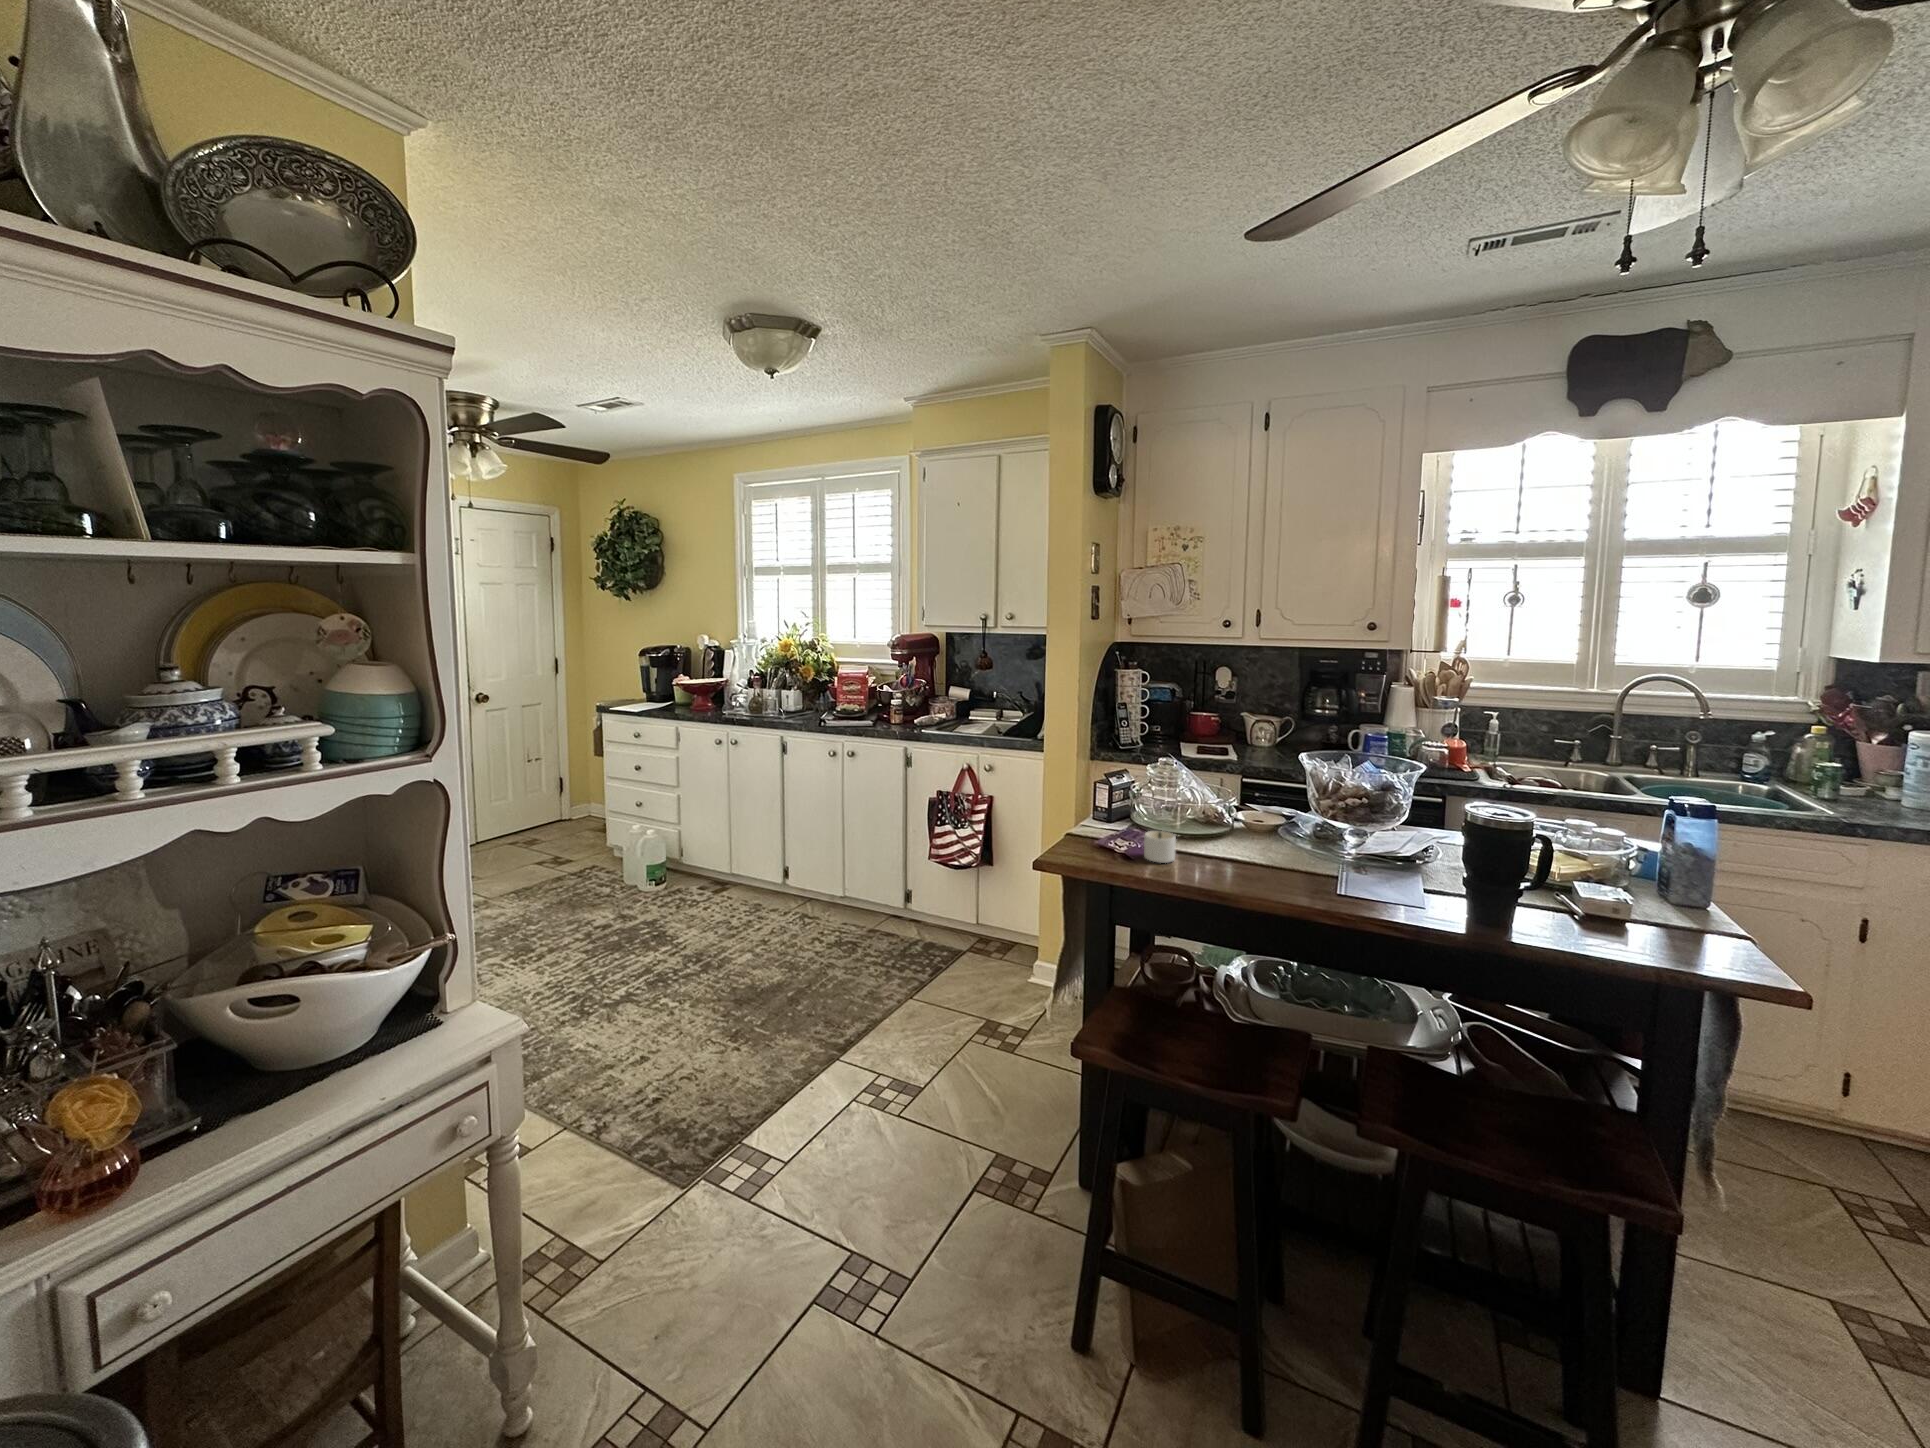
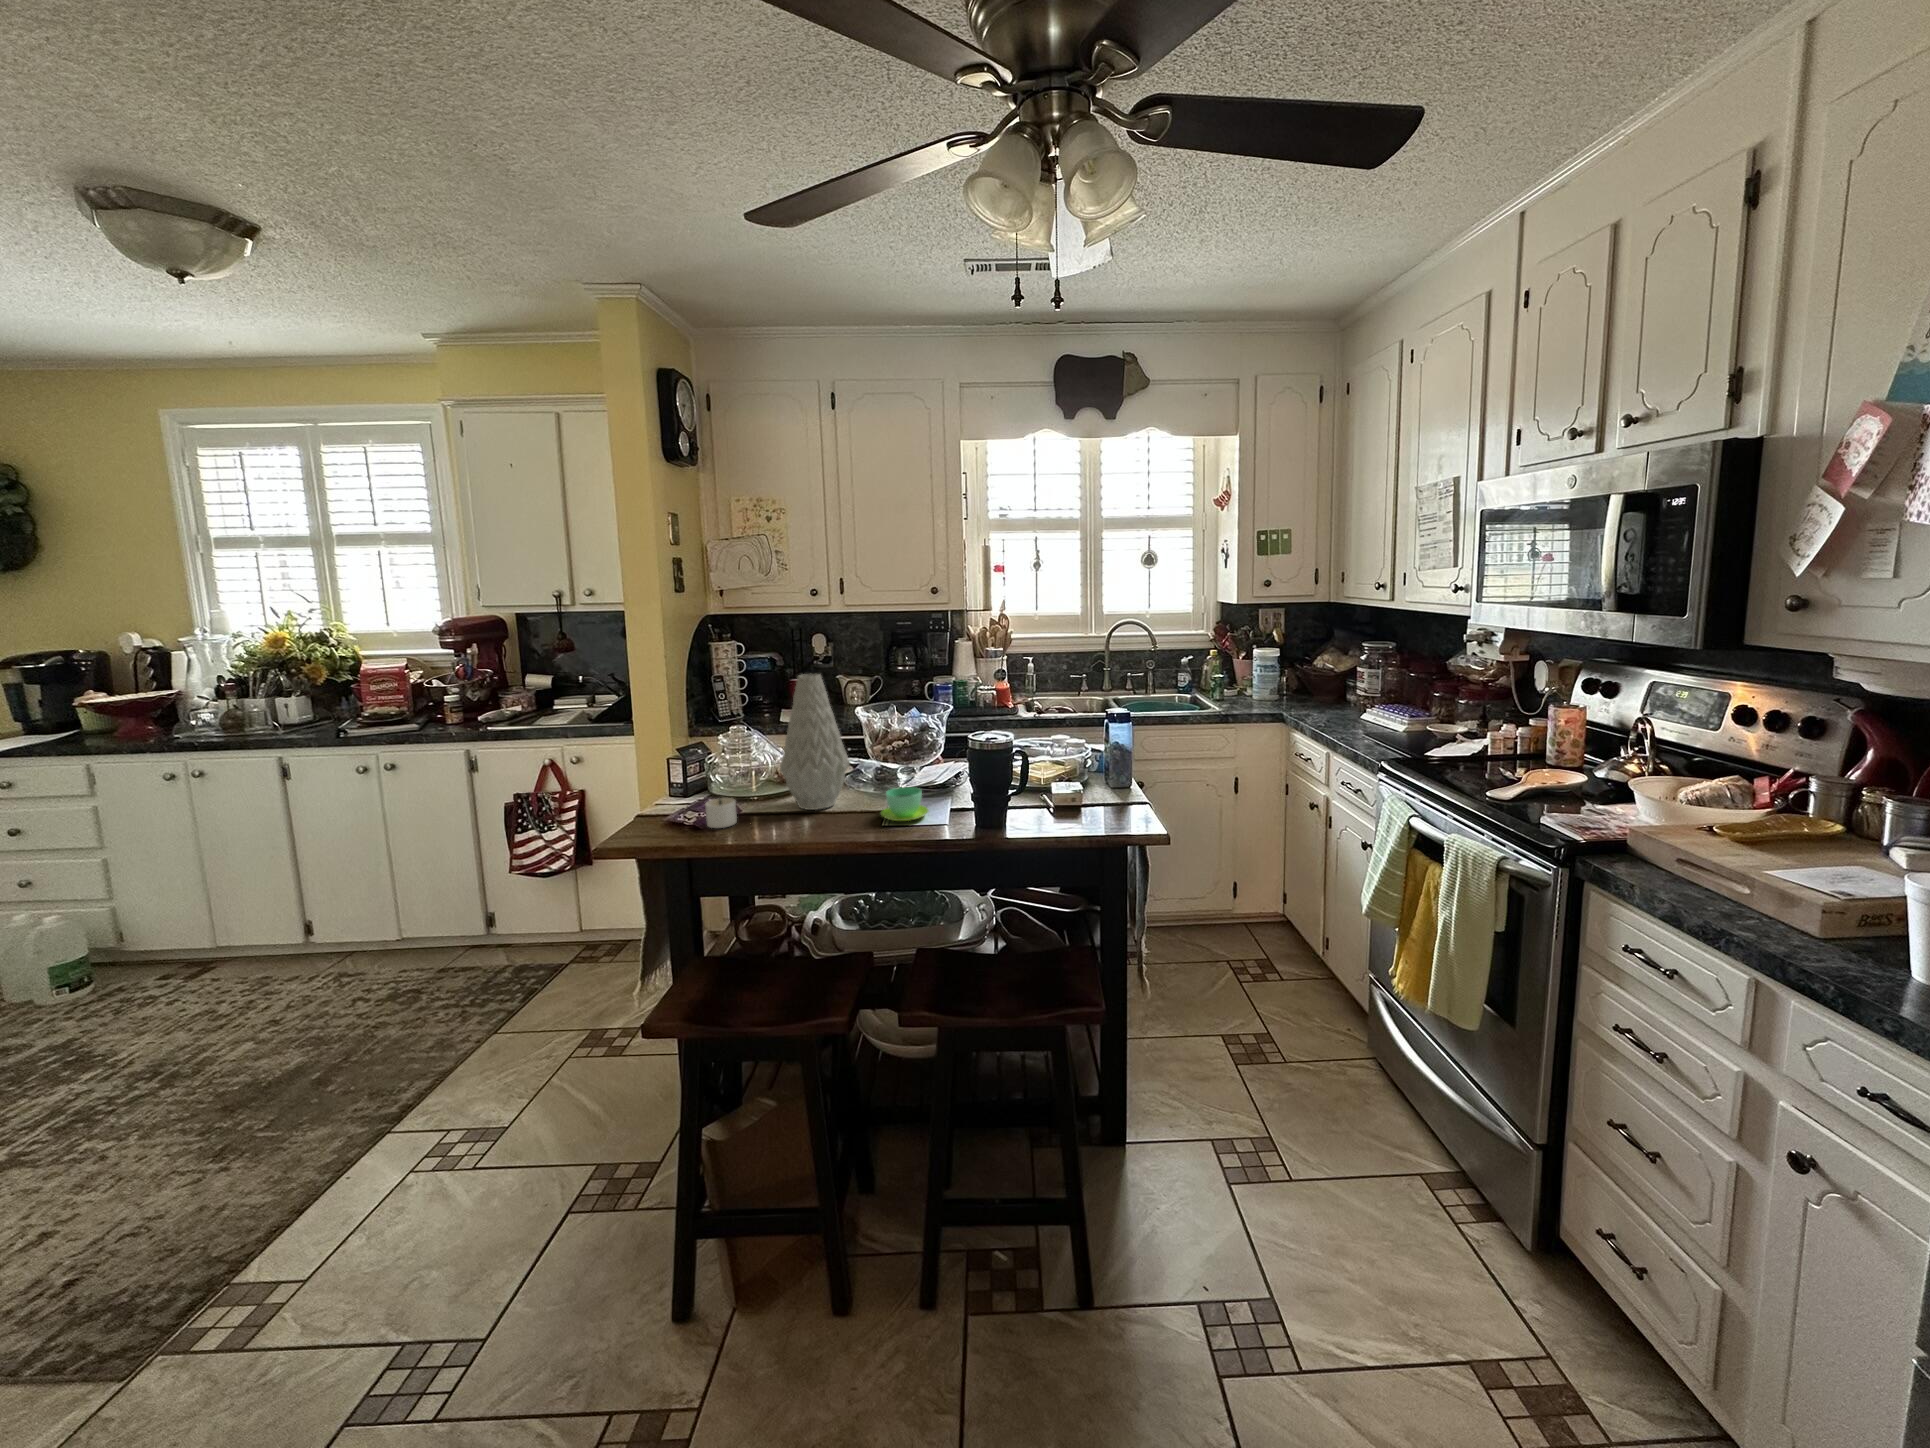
vase: none [1223,710,1304,862] -> present [780,674,849,810]
cup: none [1347,854,1414,897] -> present [881,787,928,821]

